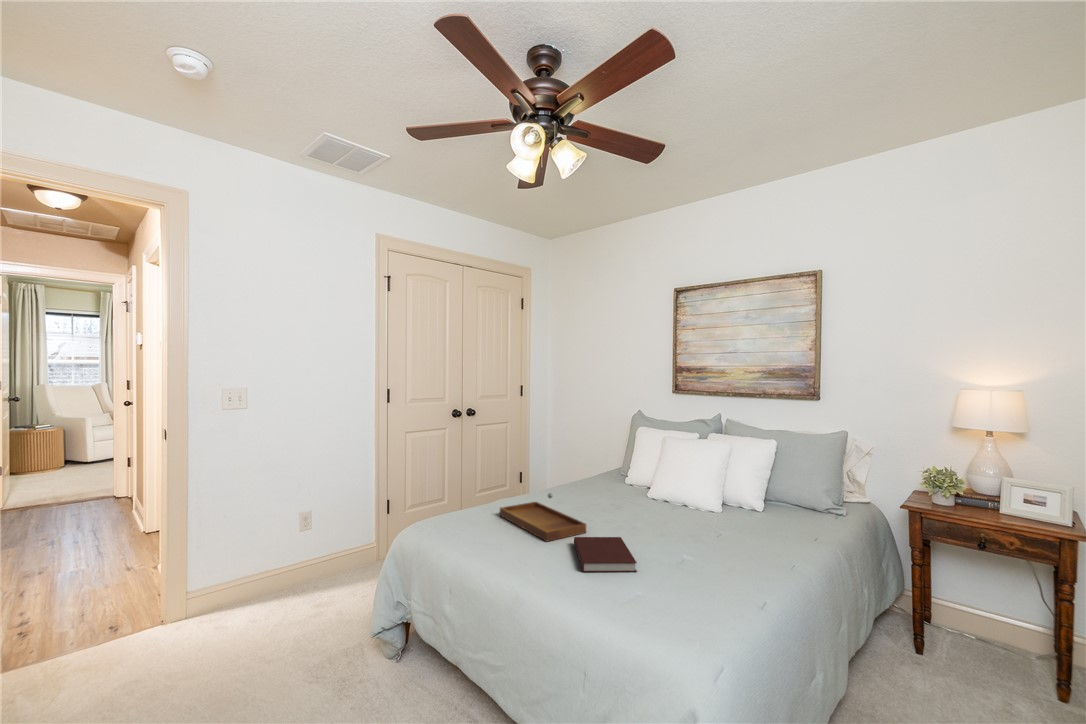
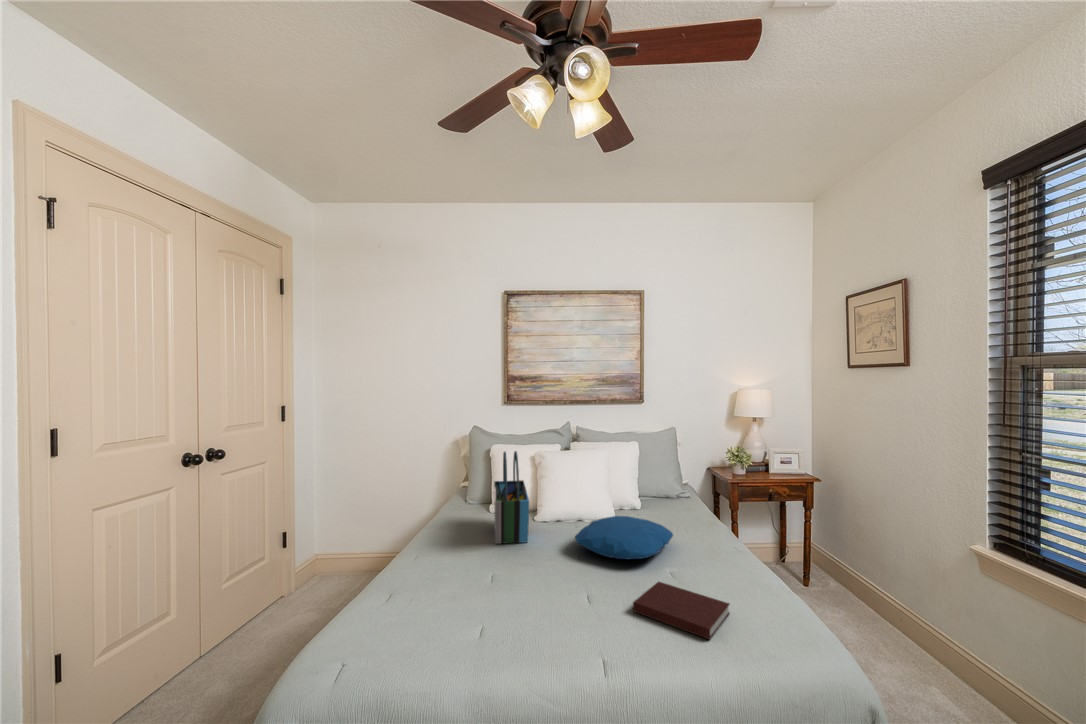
tote bag: none [571,424,629,499] -> present [494,451,529,544]
tray: present [500,493,586,542] -> none [483,557,607,622]
pillow: none [616,493,712,529] -> present [575,516,673,559]

